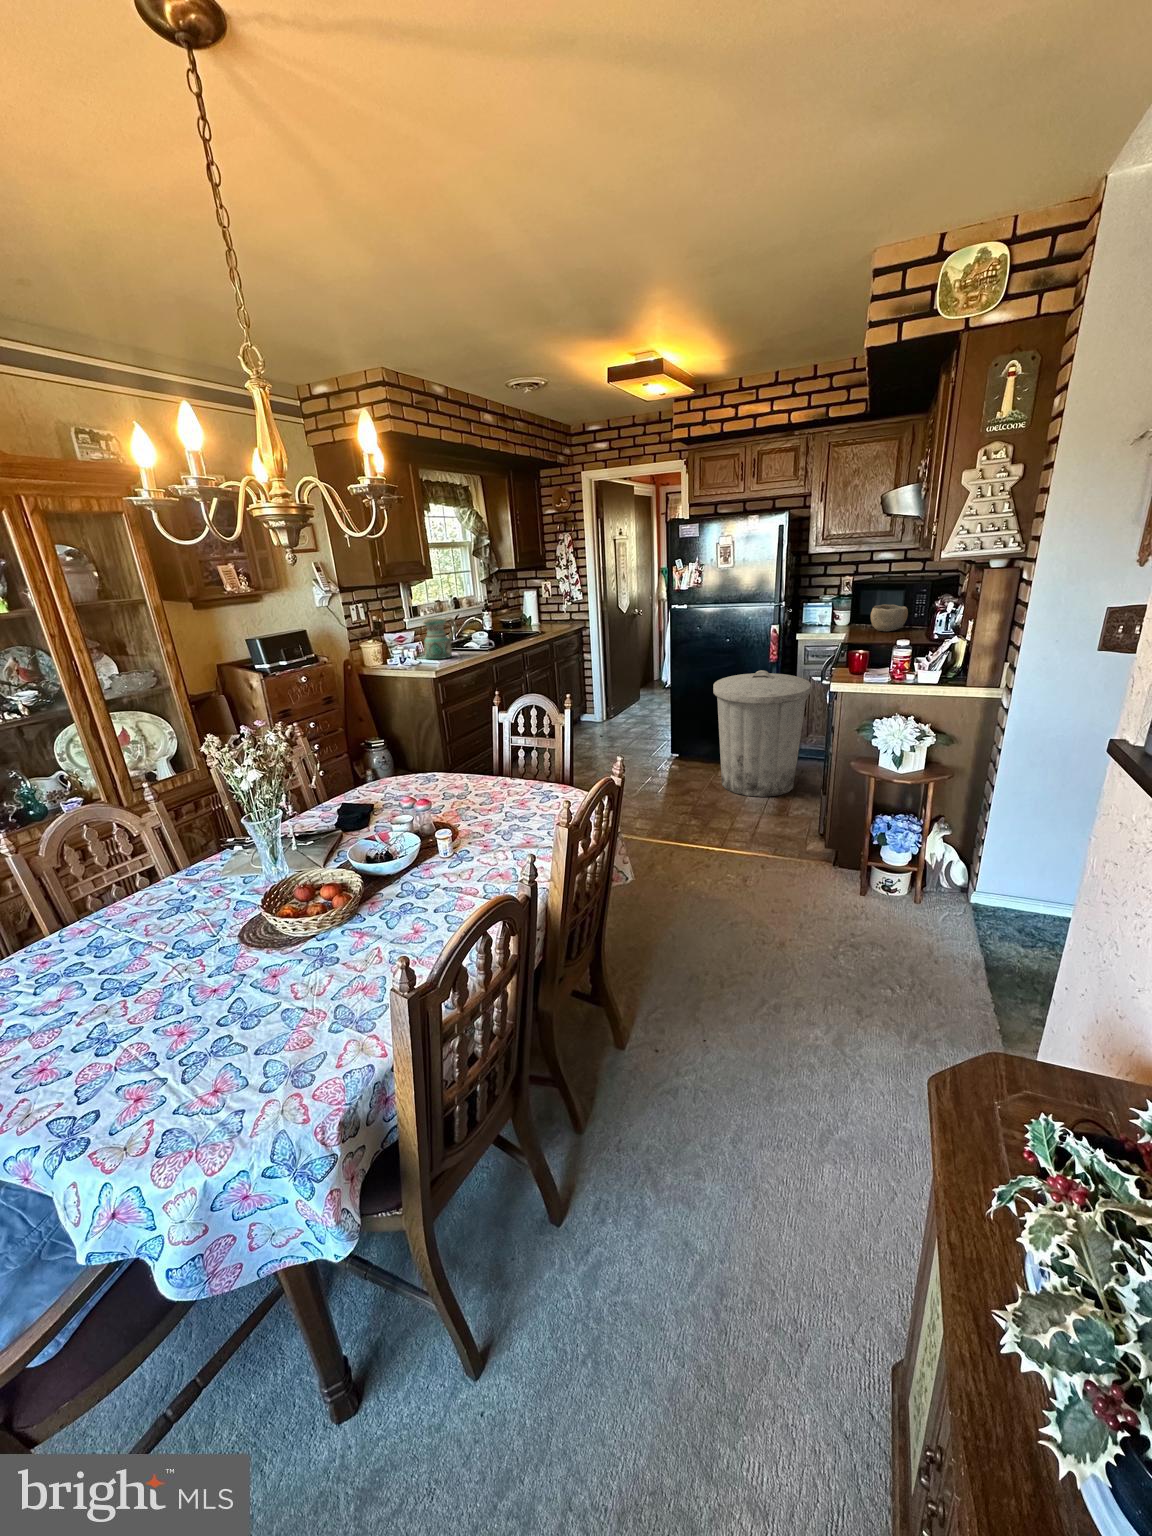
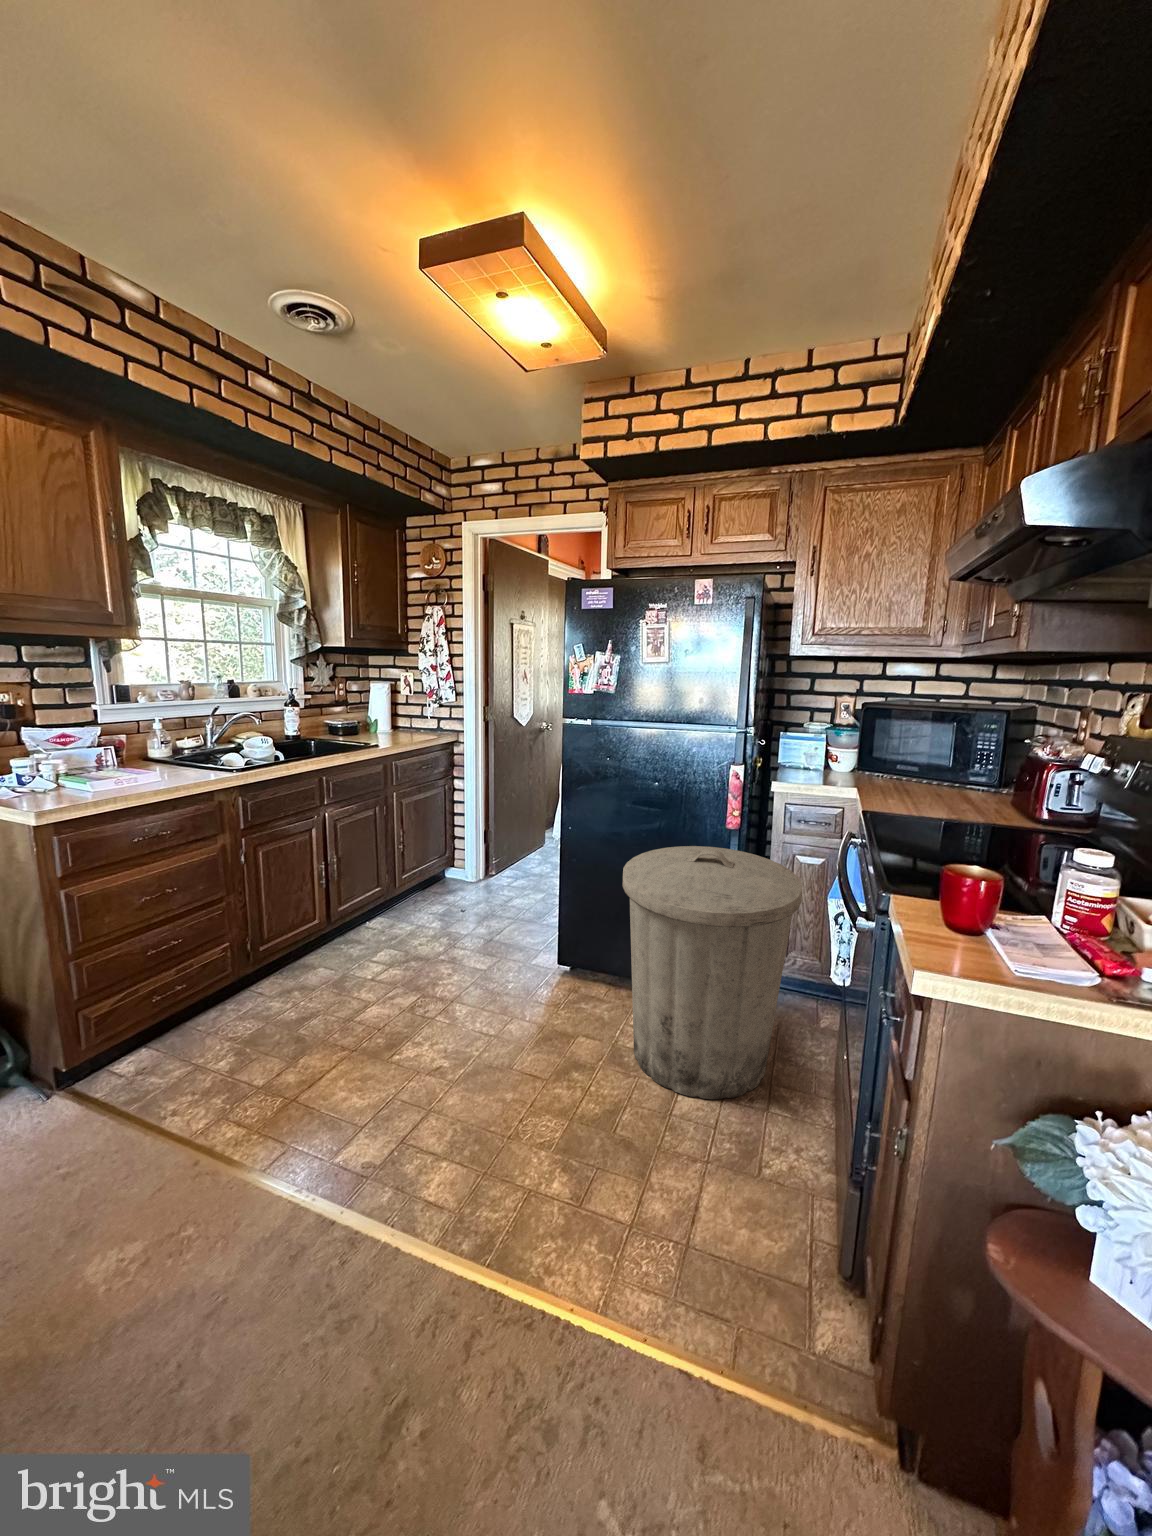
bowl: present [871,604,908,631] -> none [899,746,967,794]
ceramic pitcher: present [423,617,456,659] -> none [76,707,160,786]

